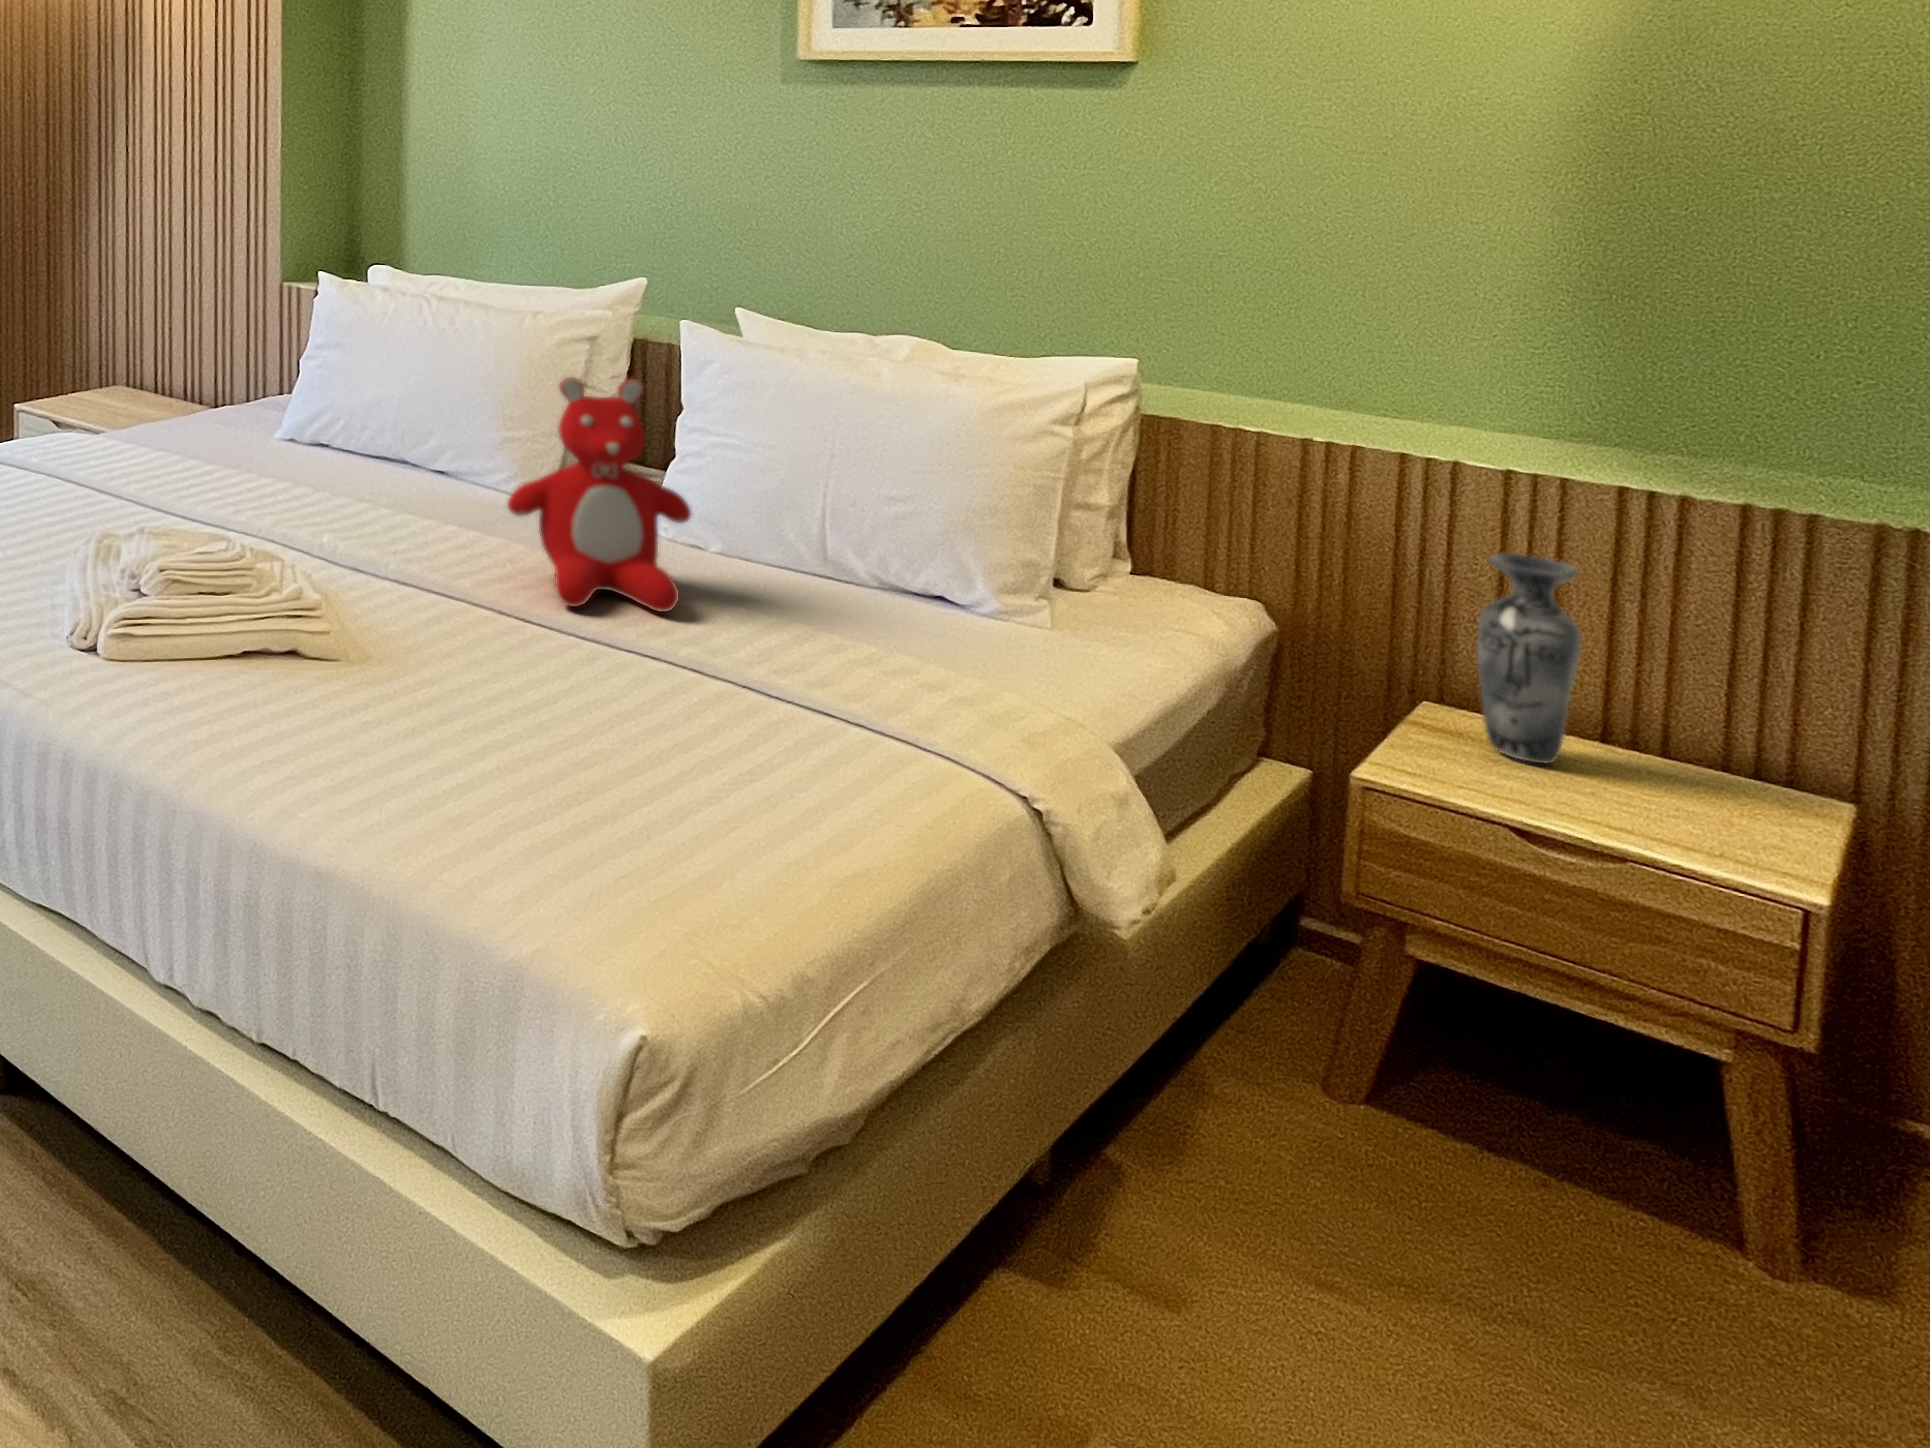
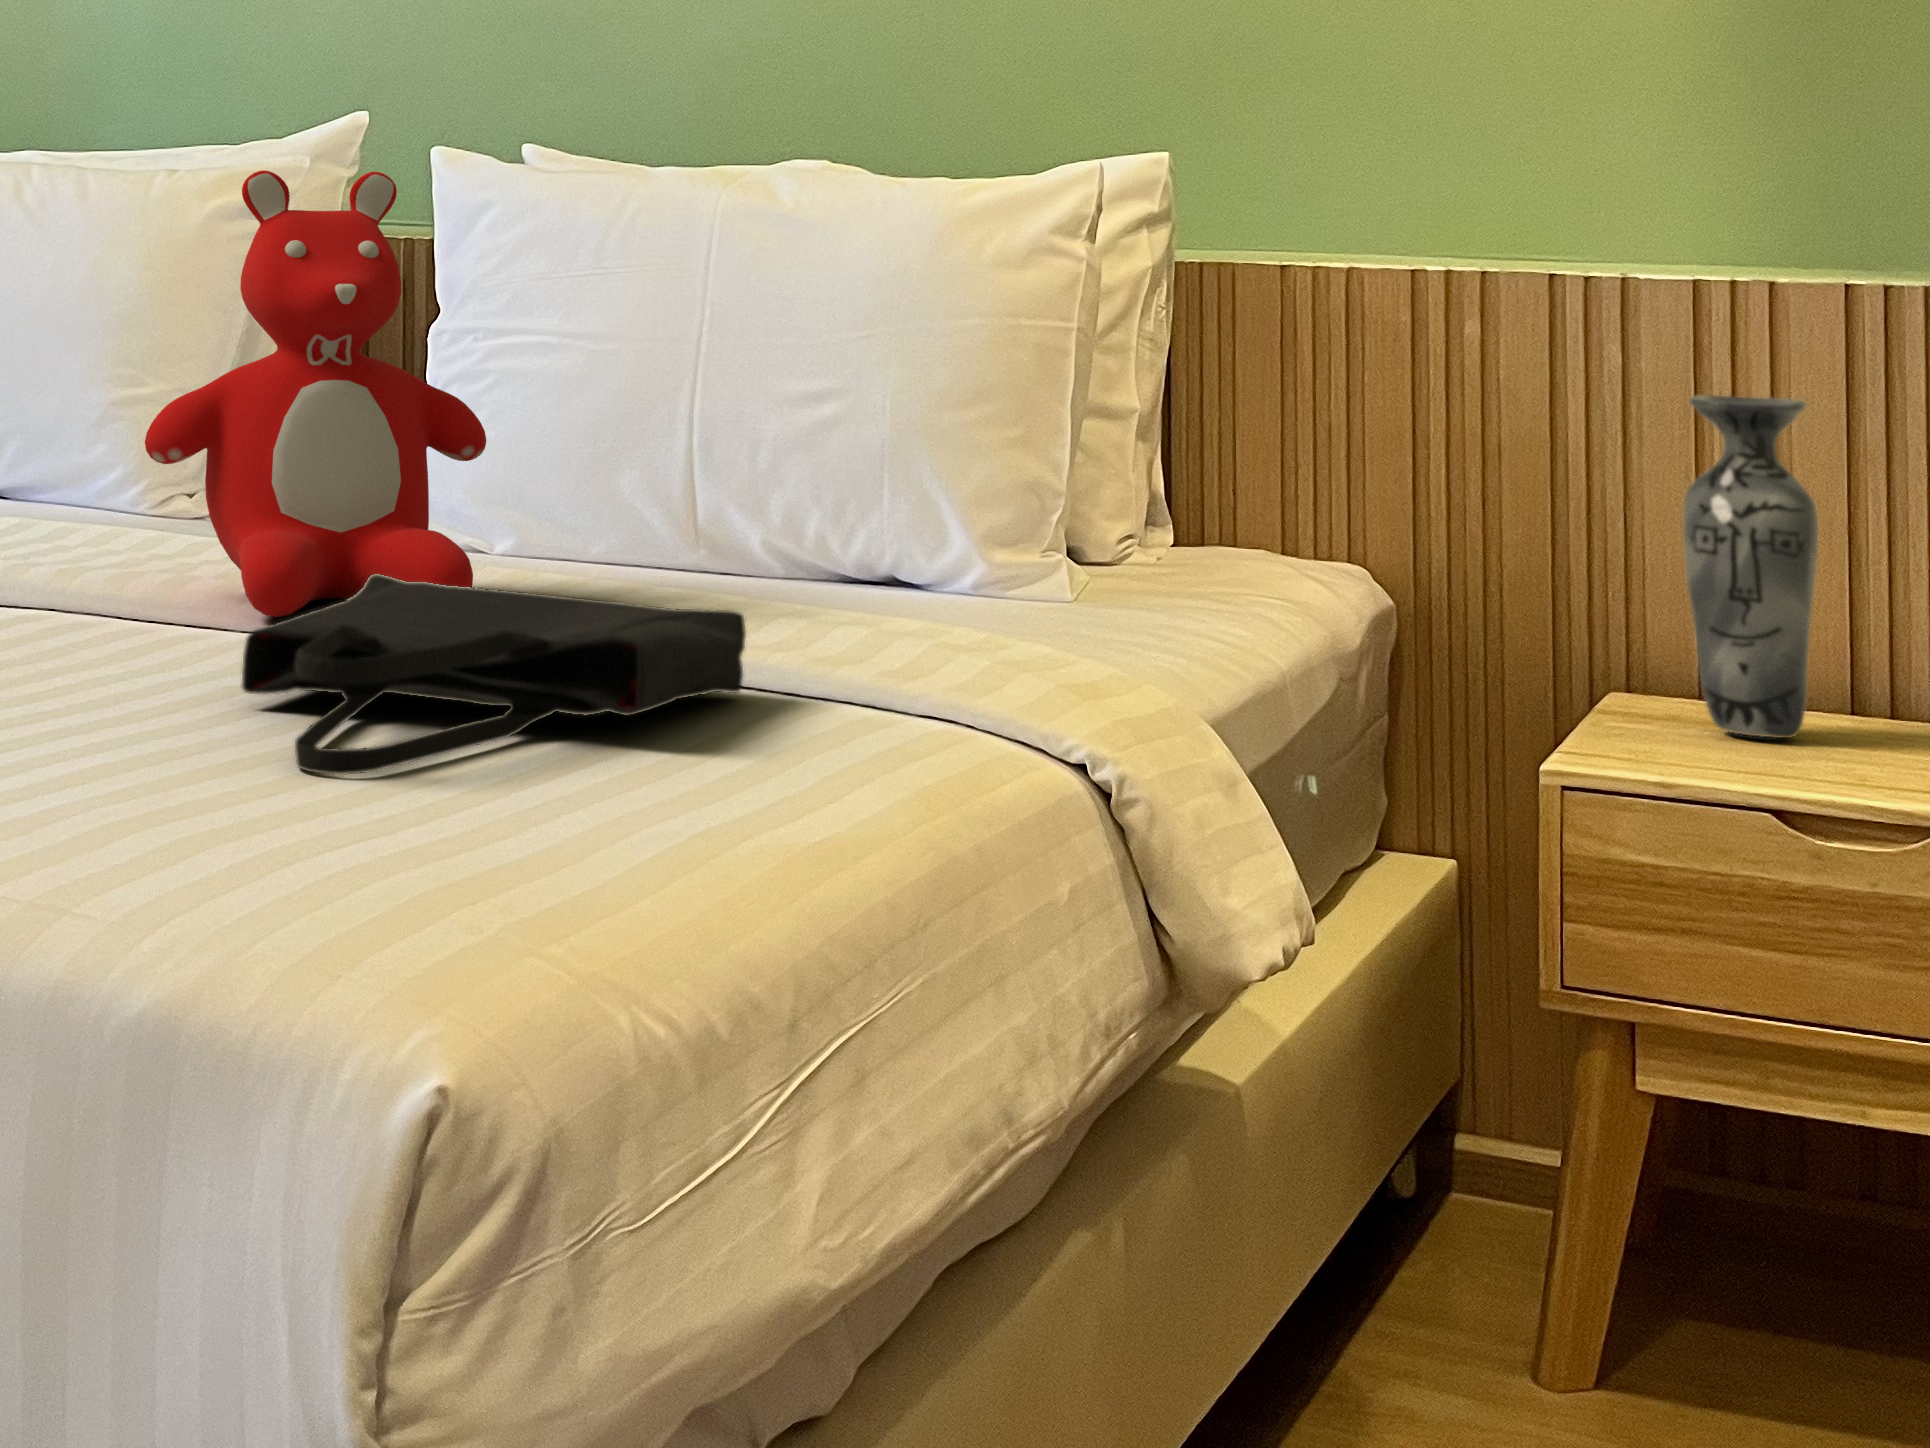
tote bag: none [546,614,819,762] -> present [242,574,746,775]

